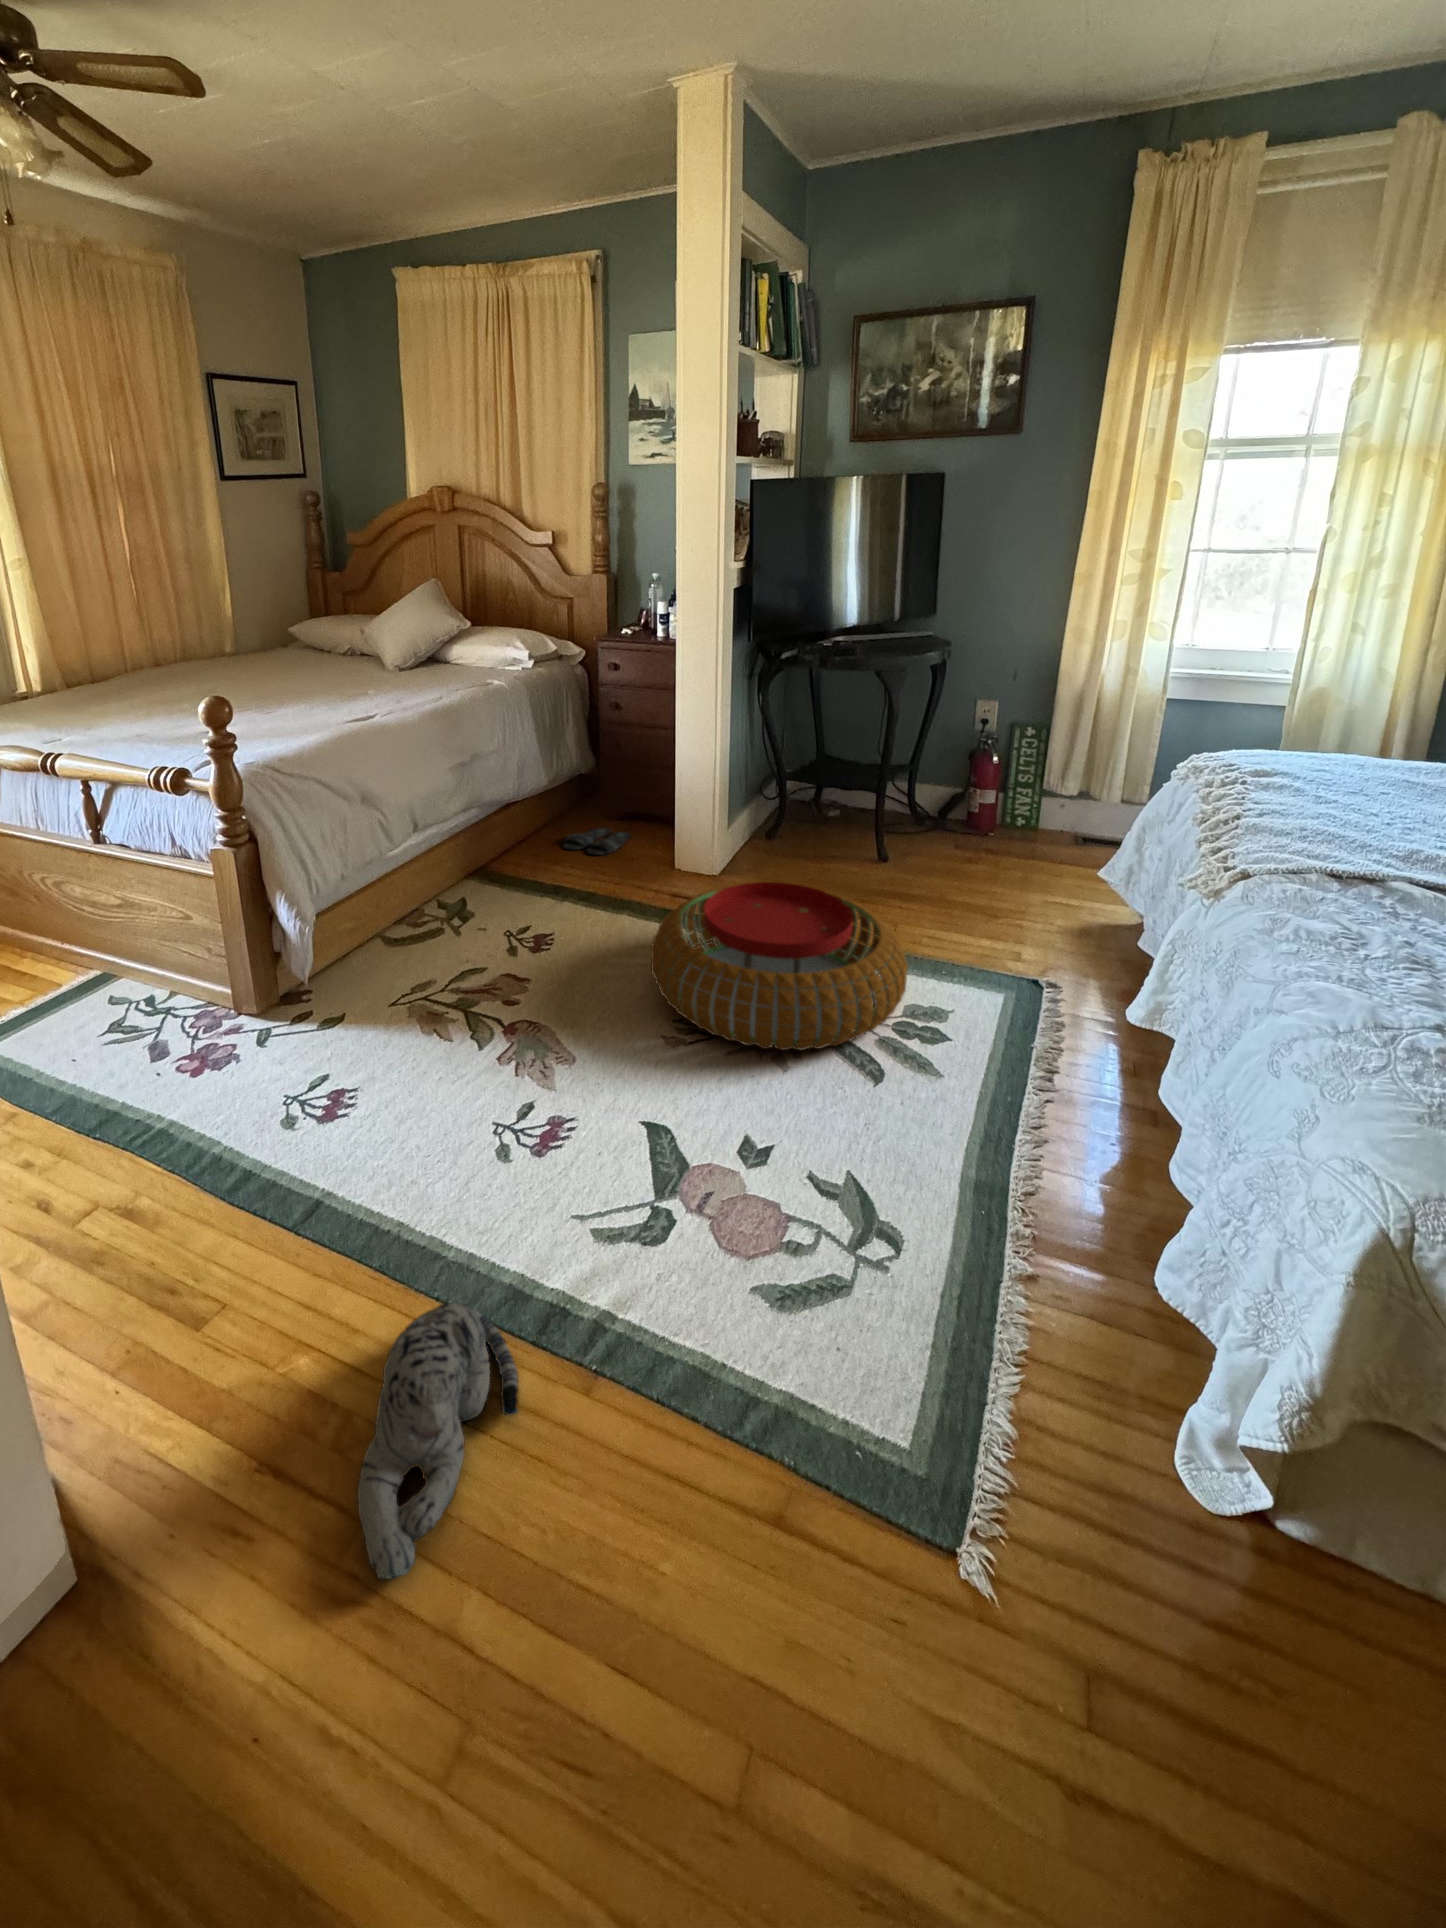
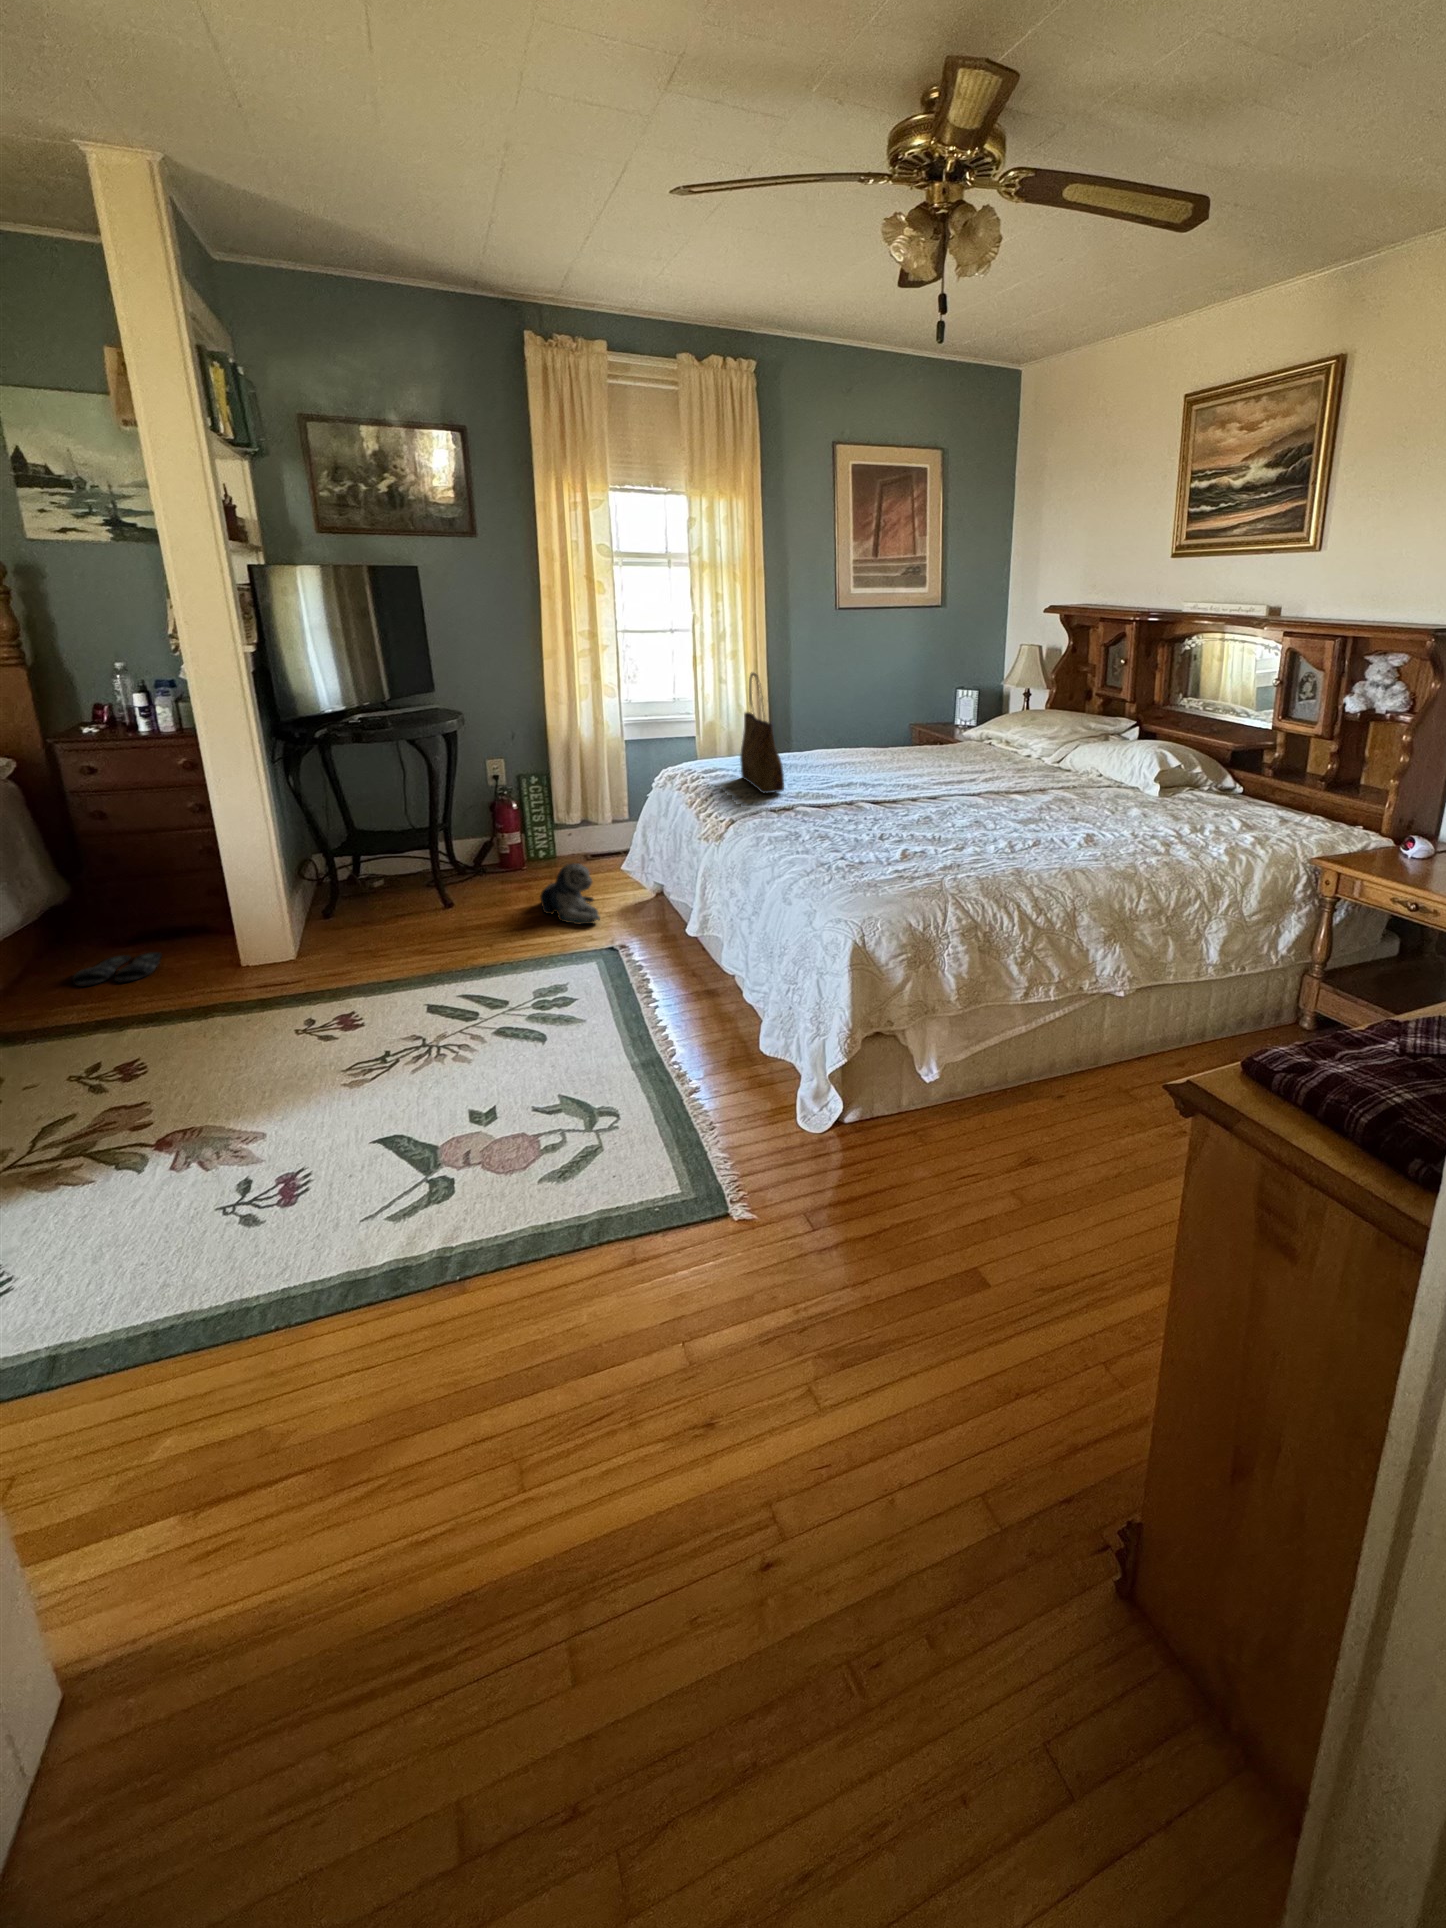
tote bag: none [1306,633,1385,842] -> present [740,673,784,794]
pouf: present [651,882,908,1051] -> none [289,925,535,1065]
plush toy: present [358,1302,519,1579] -> present [540,863,600,925]

